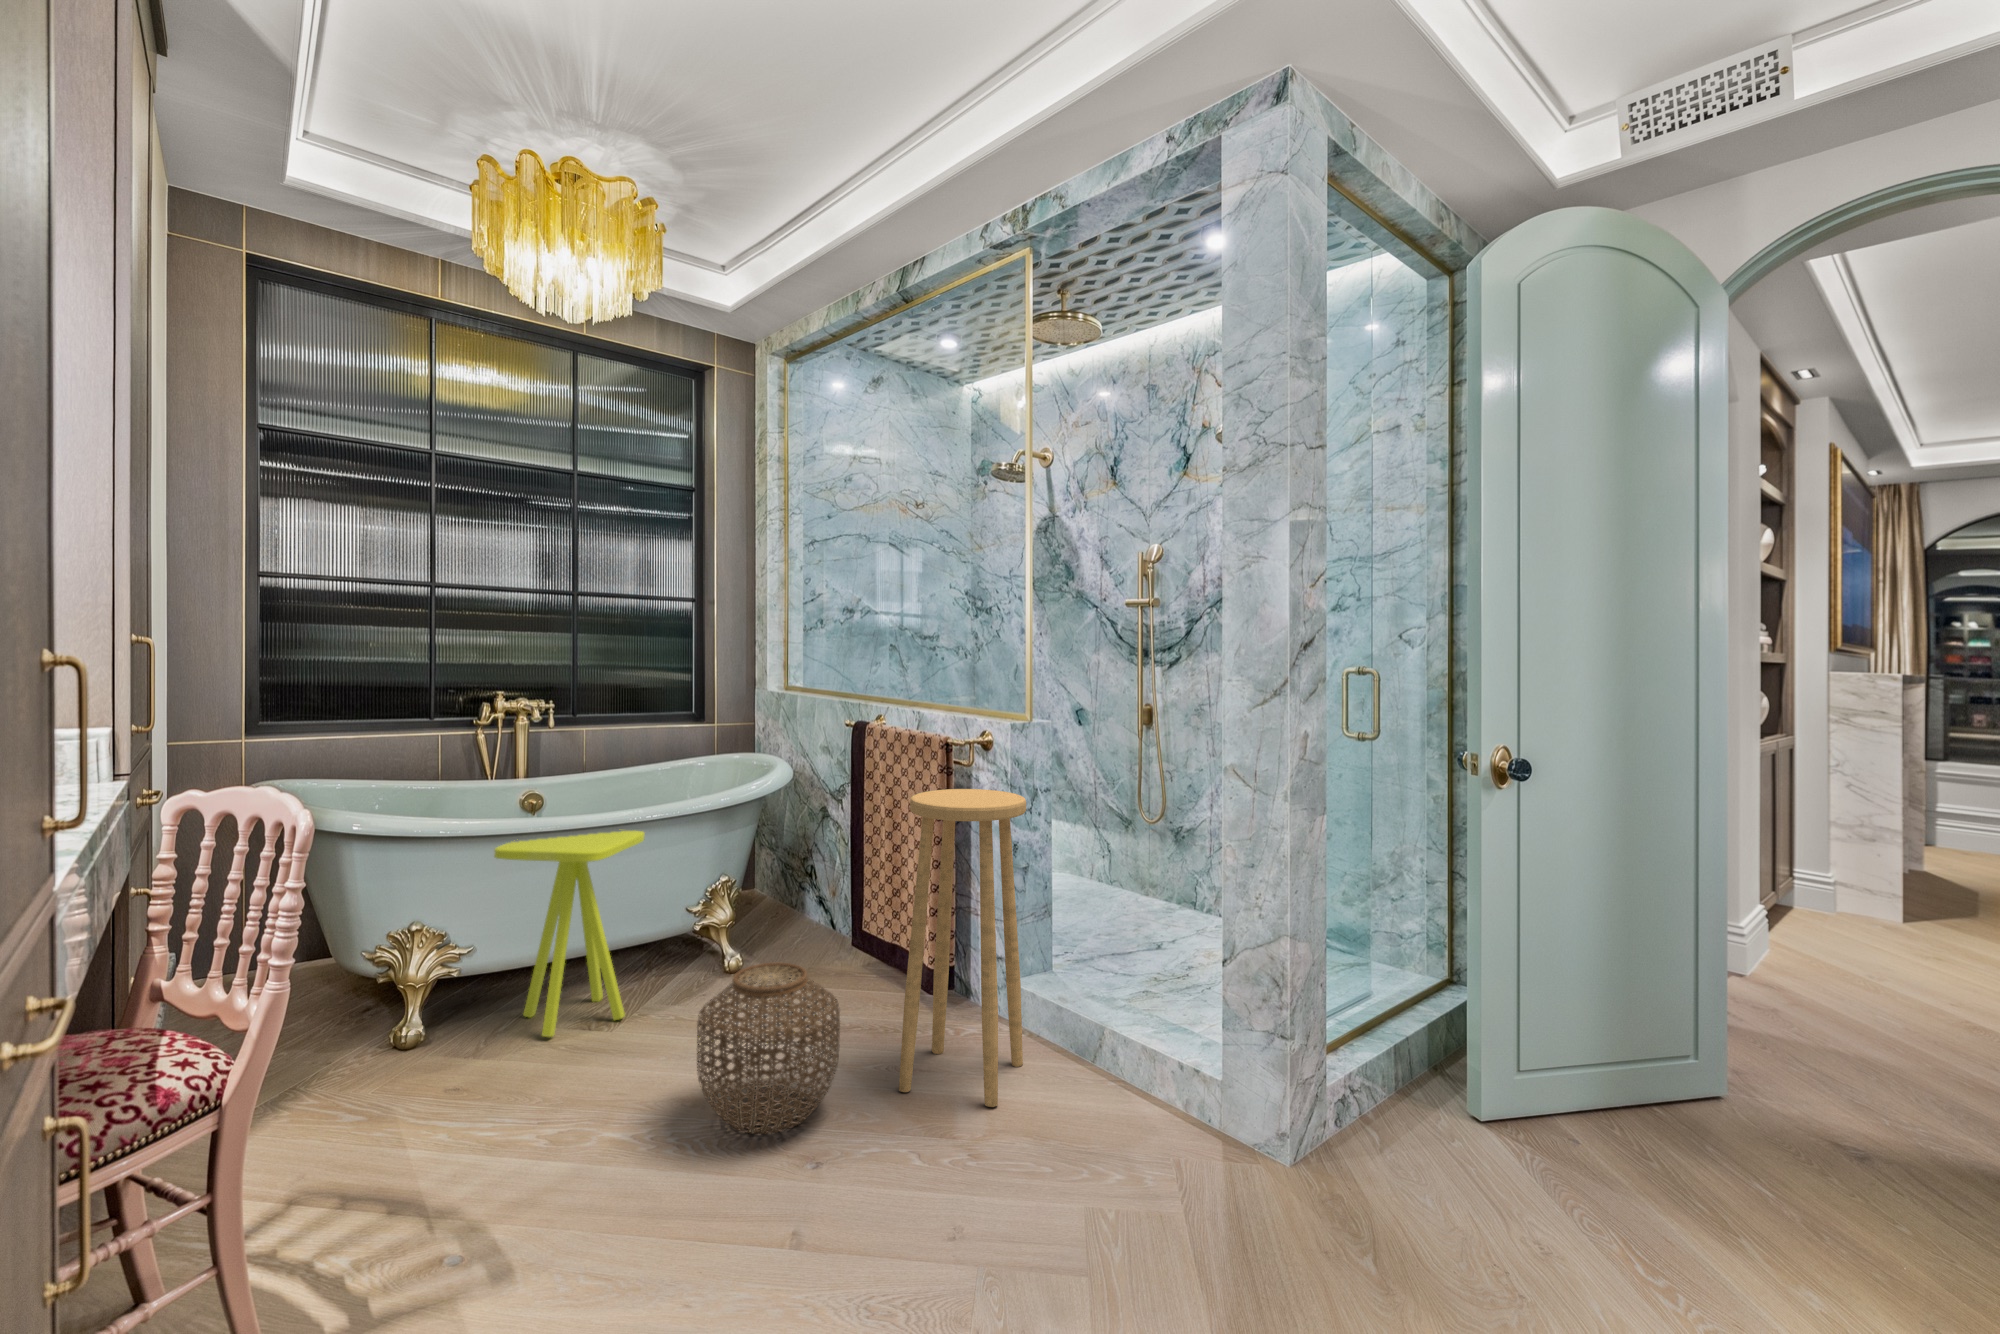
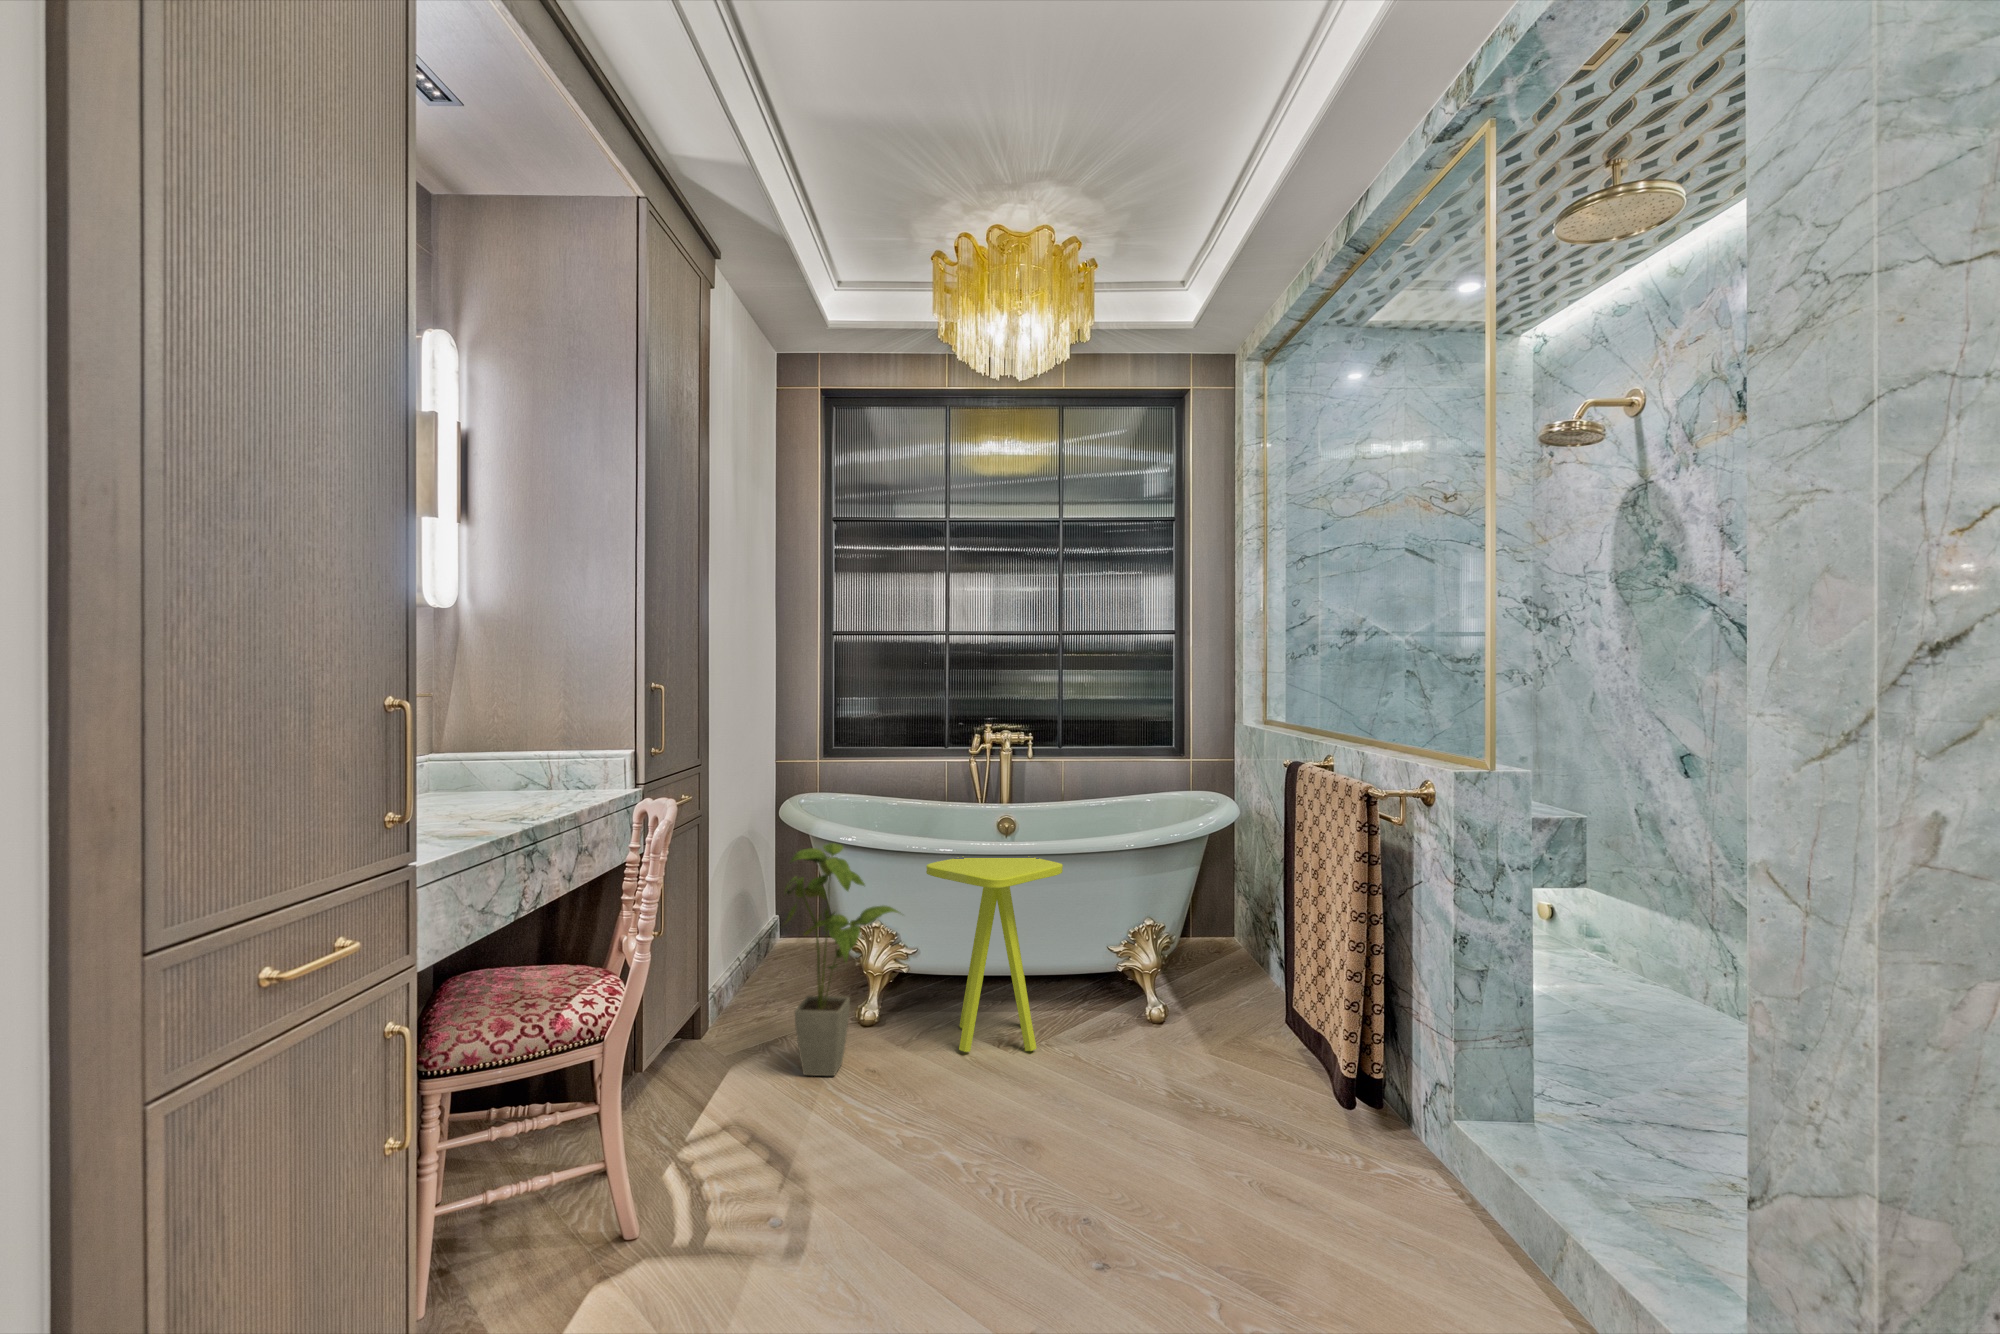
stool: present [899,789,1026,1107] -> none [1246,854,1429,1278]
house plant: none [318,834,484,1109] -> present [785,843,899,1076]
woven basket: present [697,963,840,1134] -> none [1018,1024,1170,1215]

